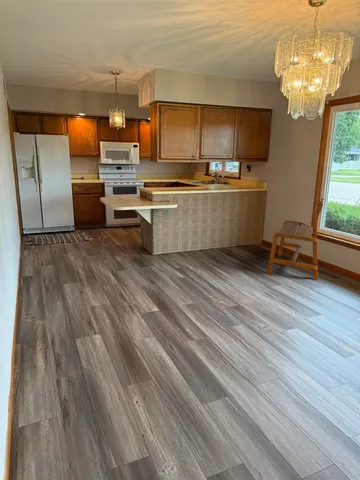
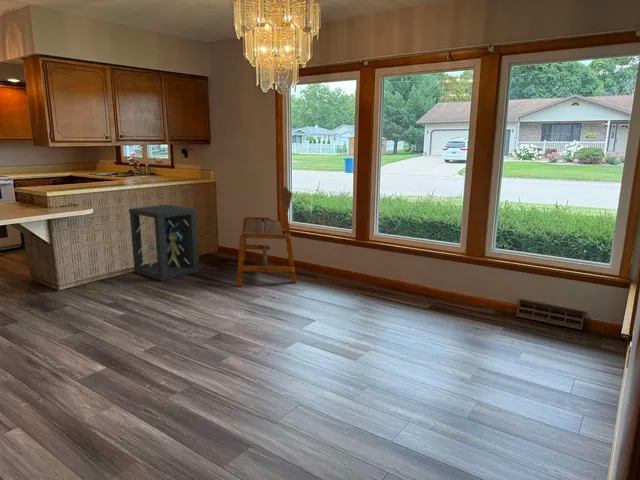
storage cabinet: none [200,205,247,260] -> present [129,205,199,281]

